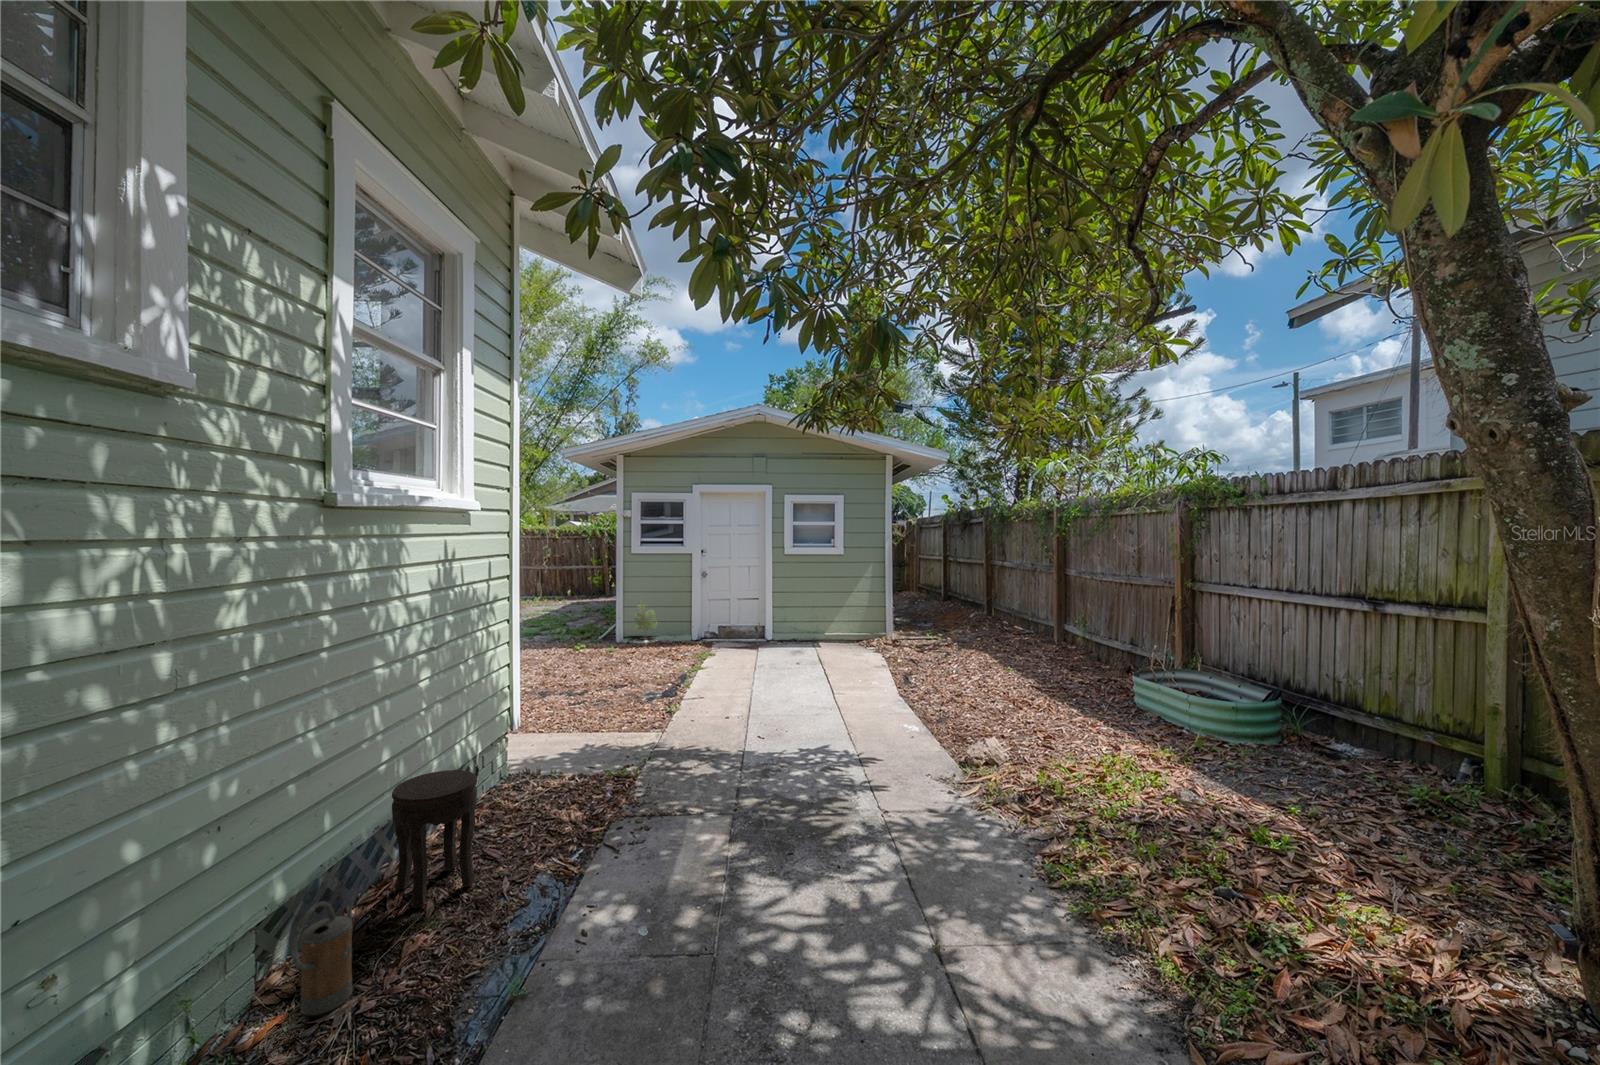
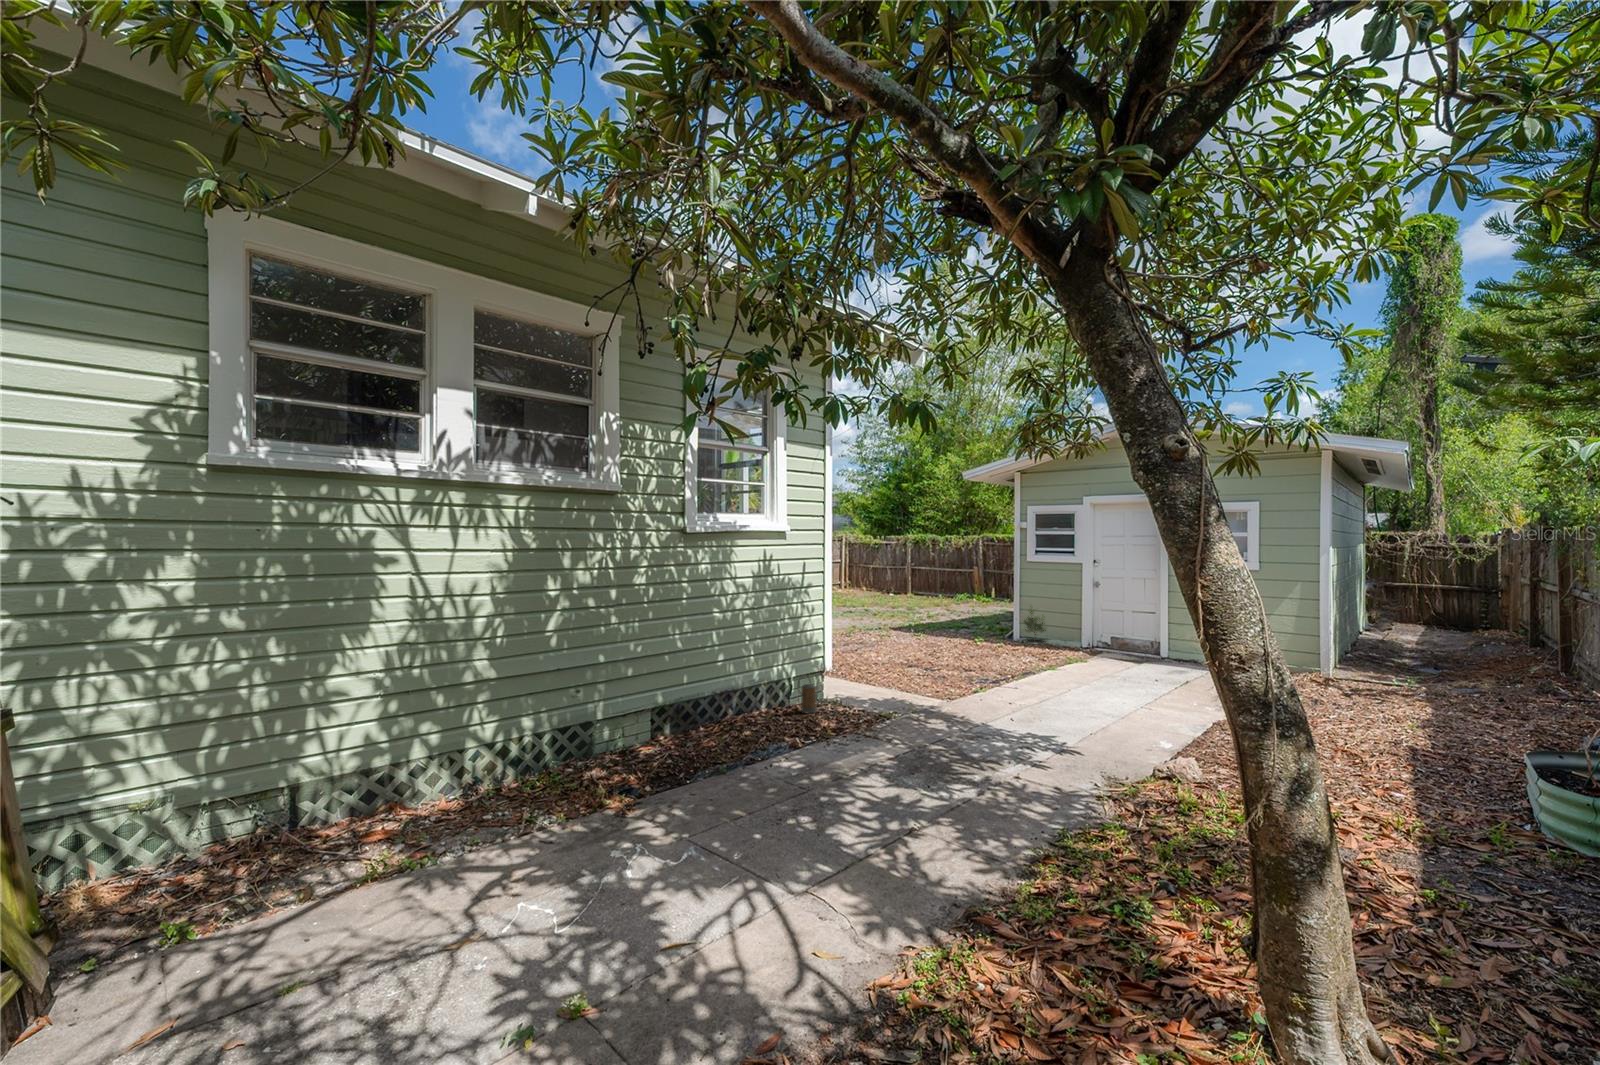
side table: present [392,770,477,908] -> none [716,673,755,735]
watering can: present [292,889,357,1015] -> present [797,675,819,714]

